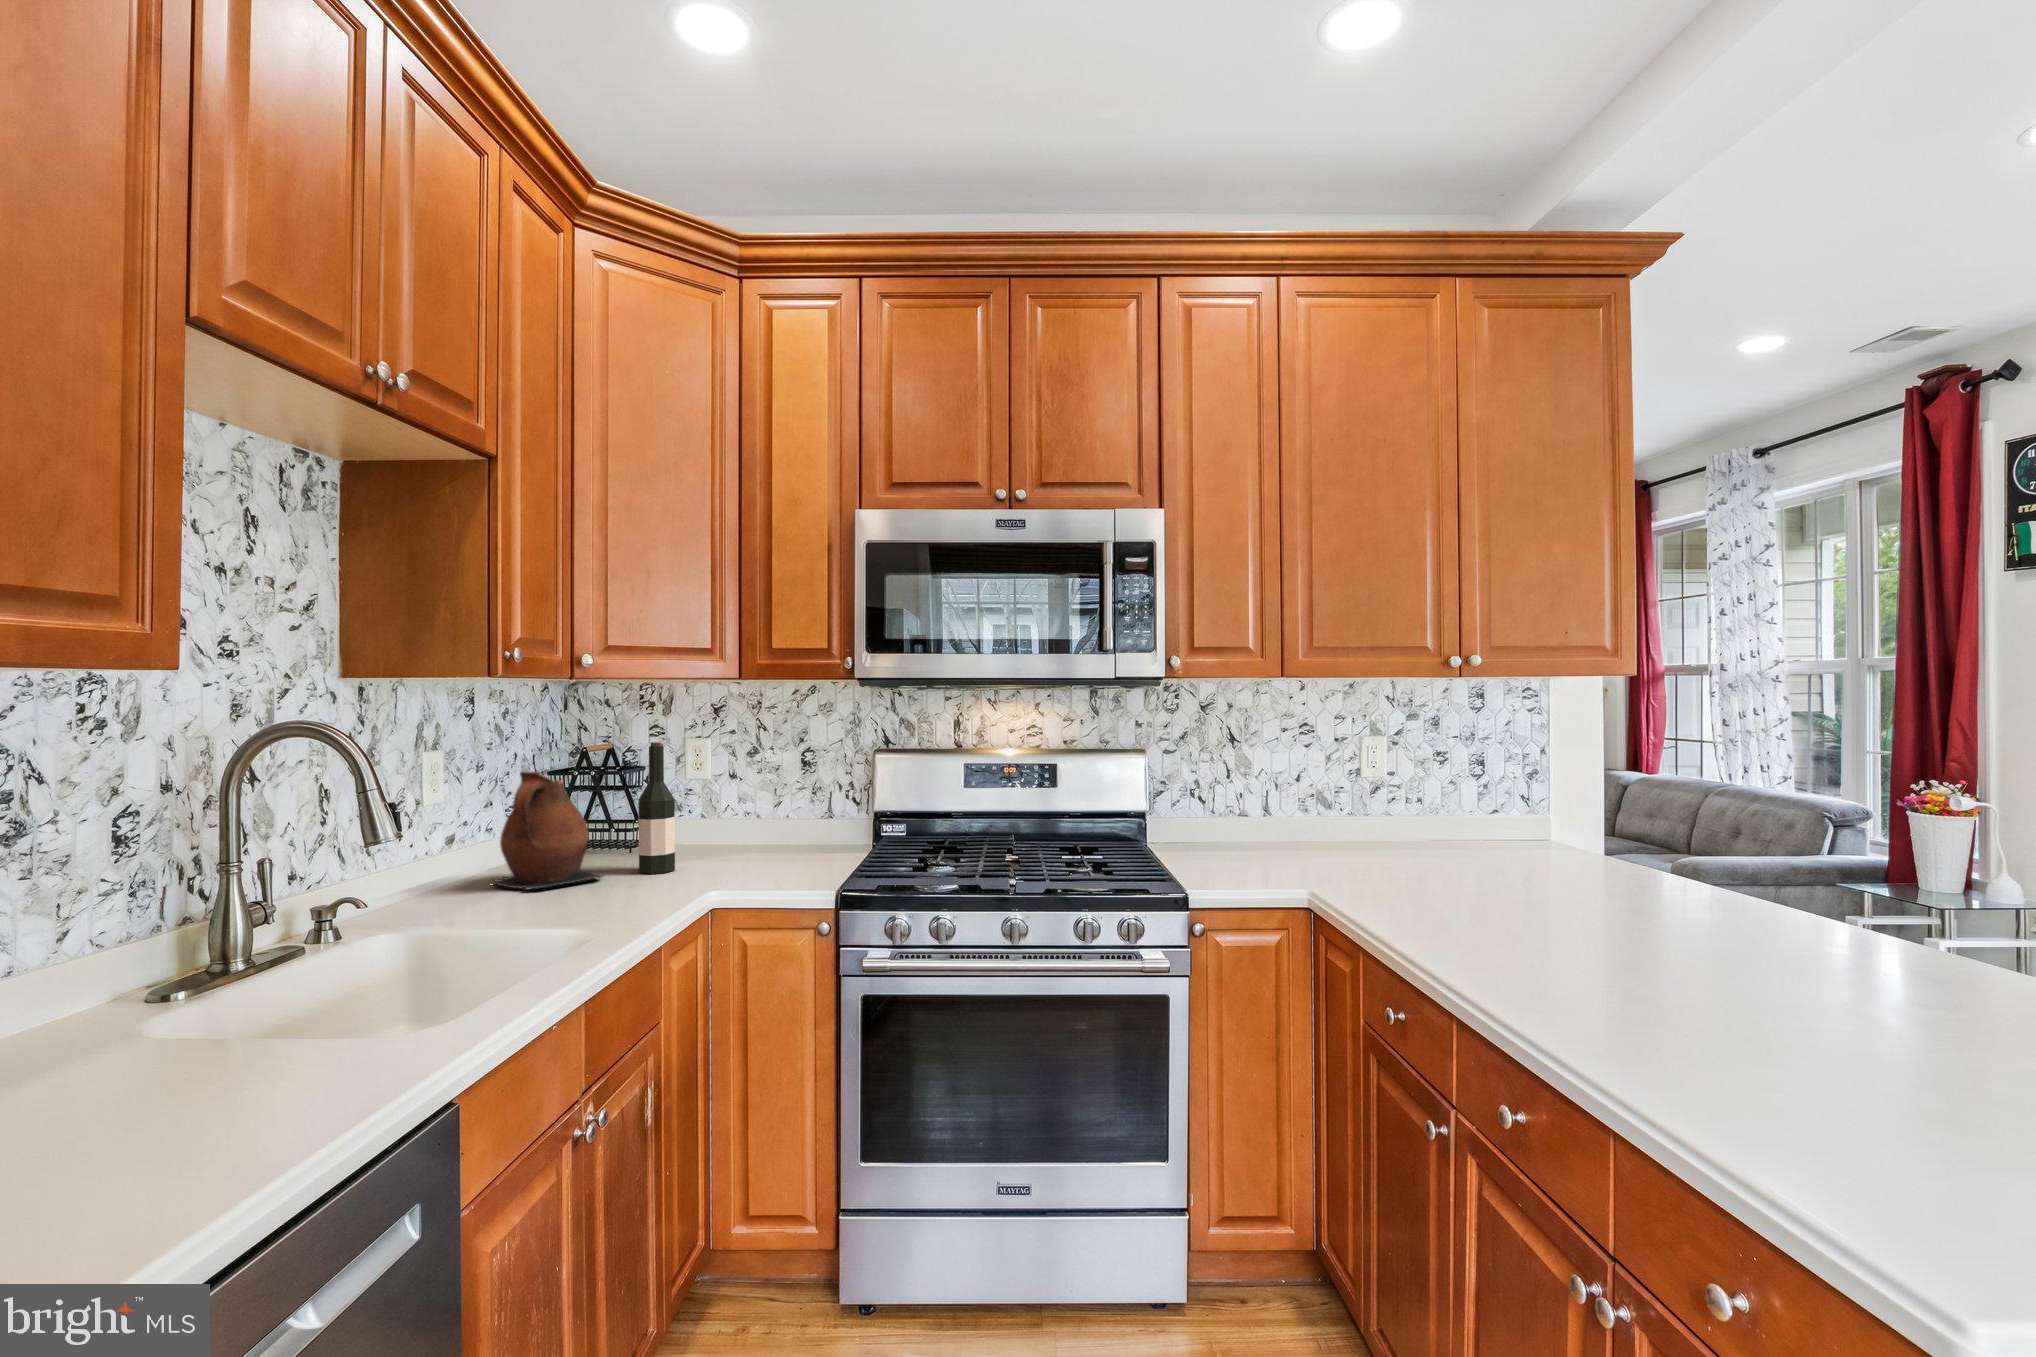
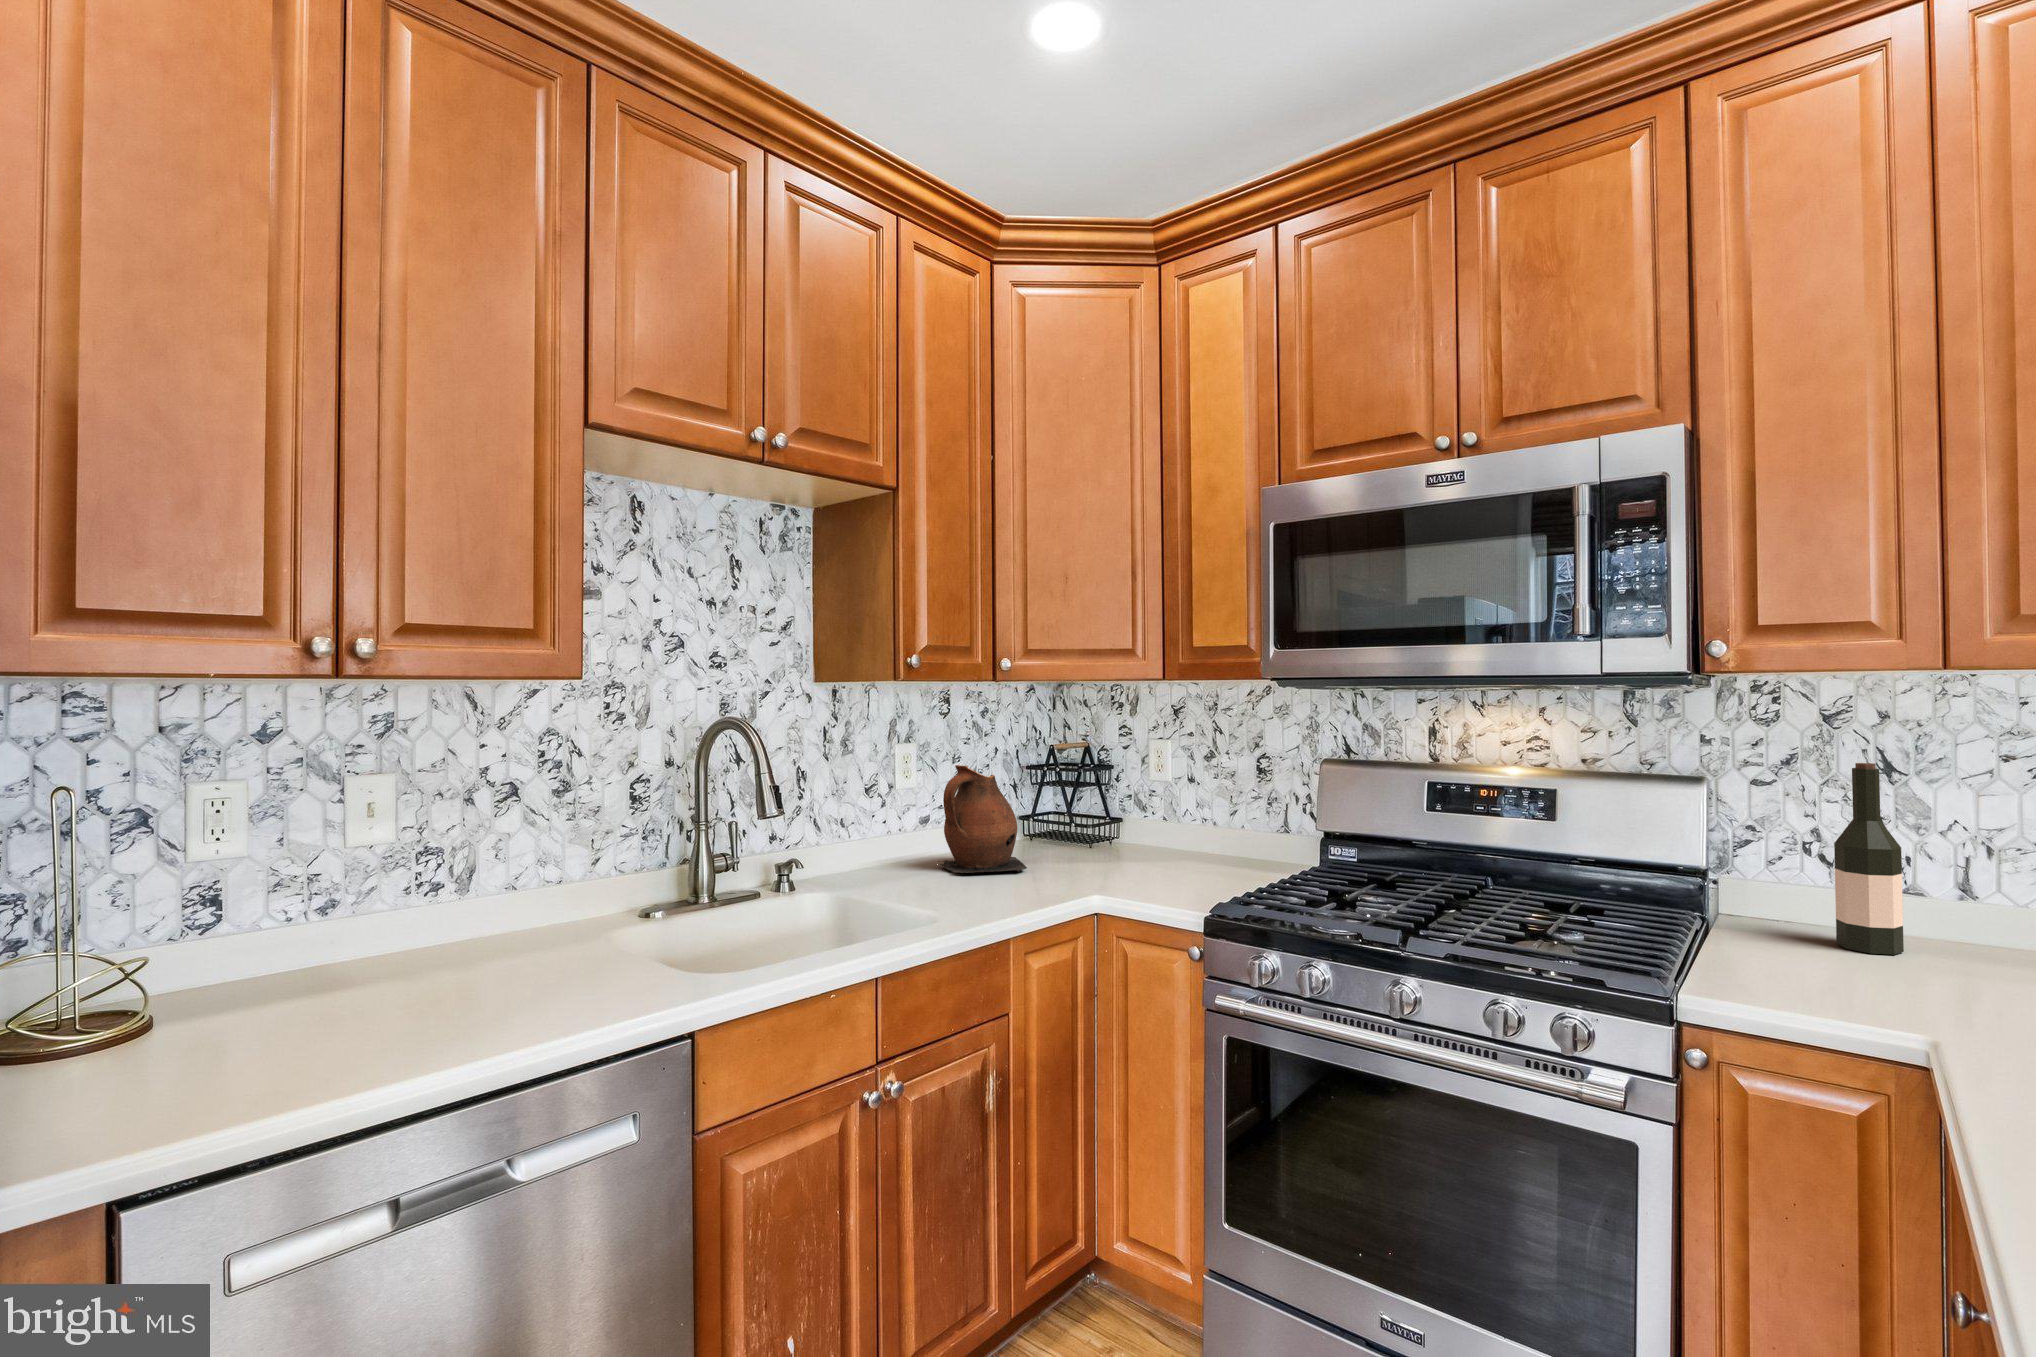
wine bottle: present [638,742,675,874] -> present [1834,763,1904,955]

